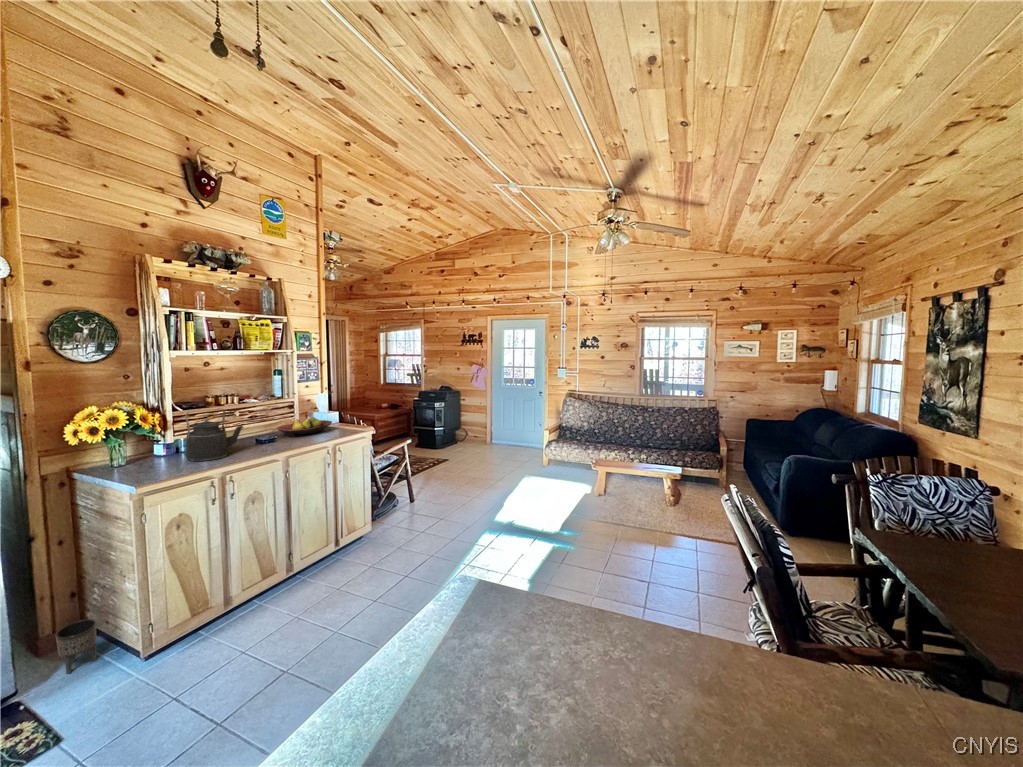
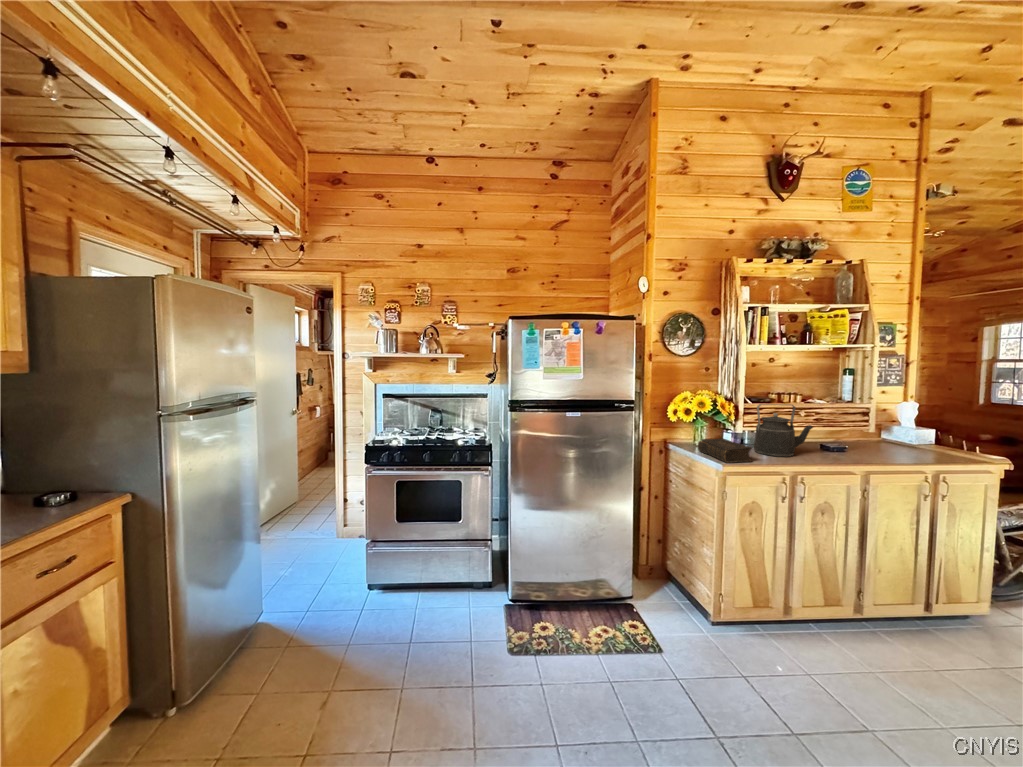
fruit bowl: present [277,417,332,437] -> none [846,428,927,450]
book: none [112,453,180,480] -> present [698,438,752,463]
planter: present [56,619,96,674] -> none [653,565,678,605]

